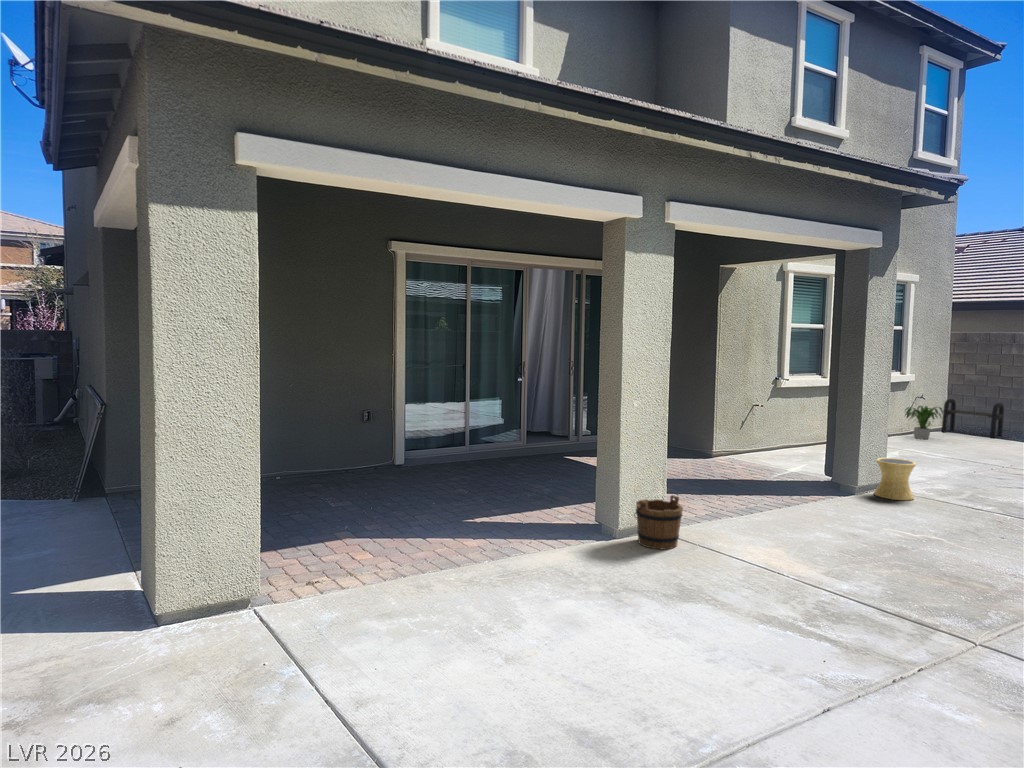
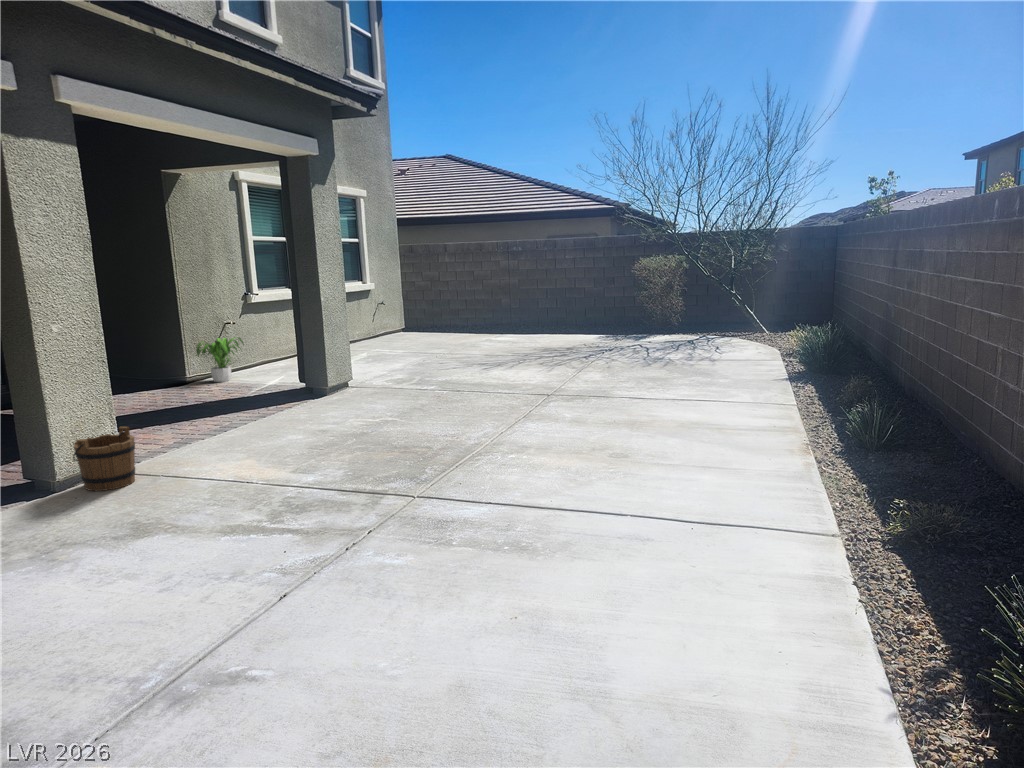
bench: present [942,399,1004,438] -> none [401,301,445,331]
potted plant: present [905,406,943,439] -> present [196,338,243,382]
side table: present [874,458,916,500] -> none [341,355,376,393]

